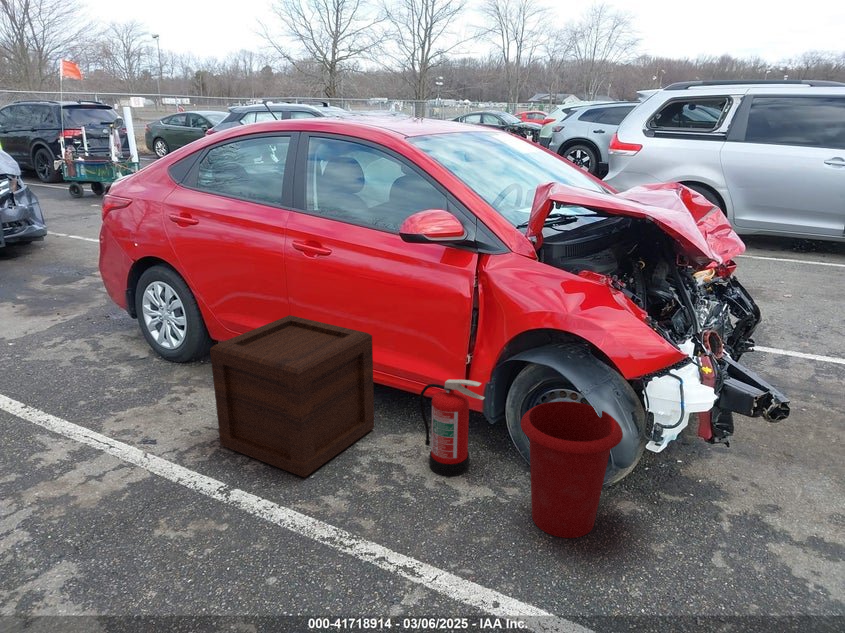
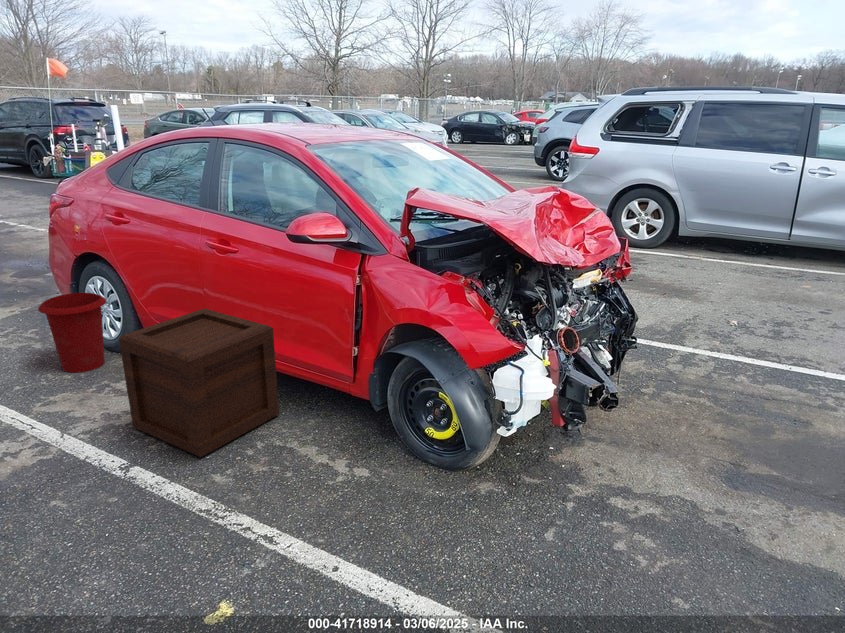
fire extinguisher: present [419,379,485,476] -> none [309,369,363,459]
waste bin: present [521,401,623,538] -> present [38,293,106,373]

